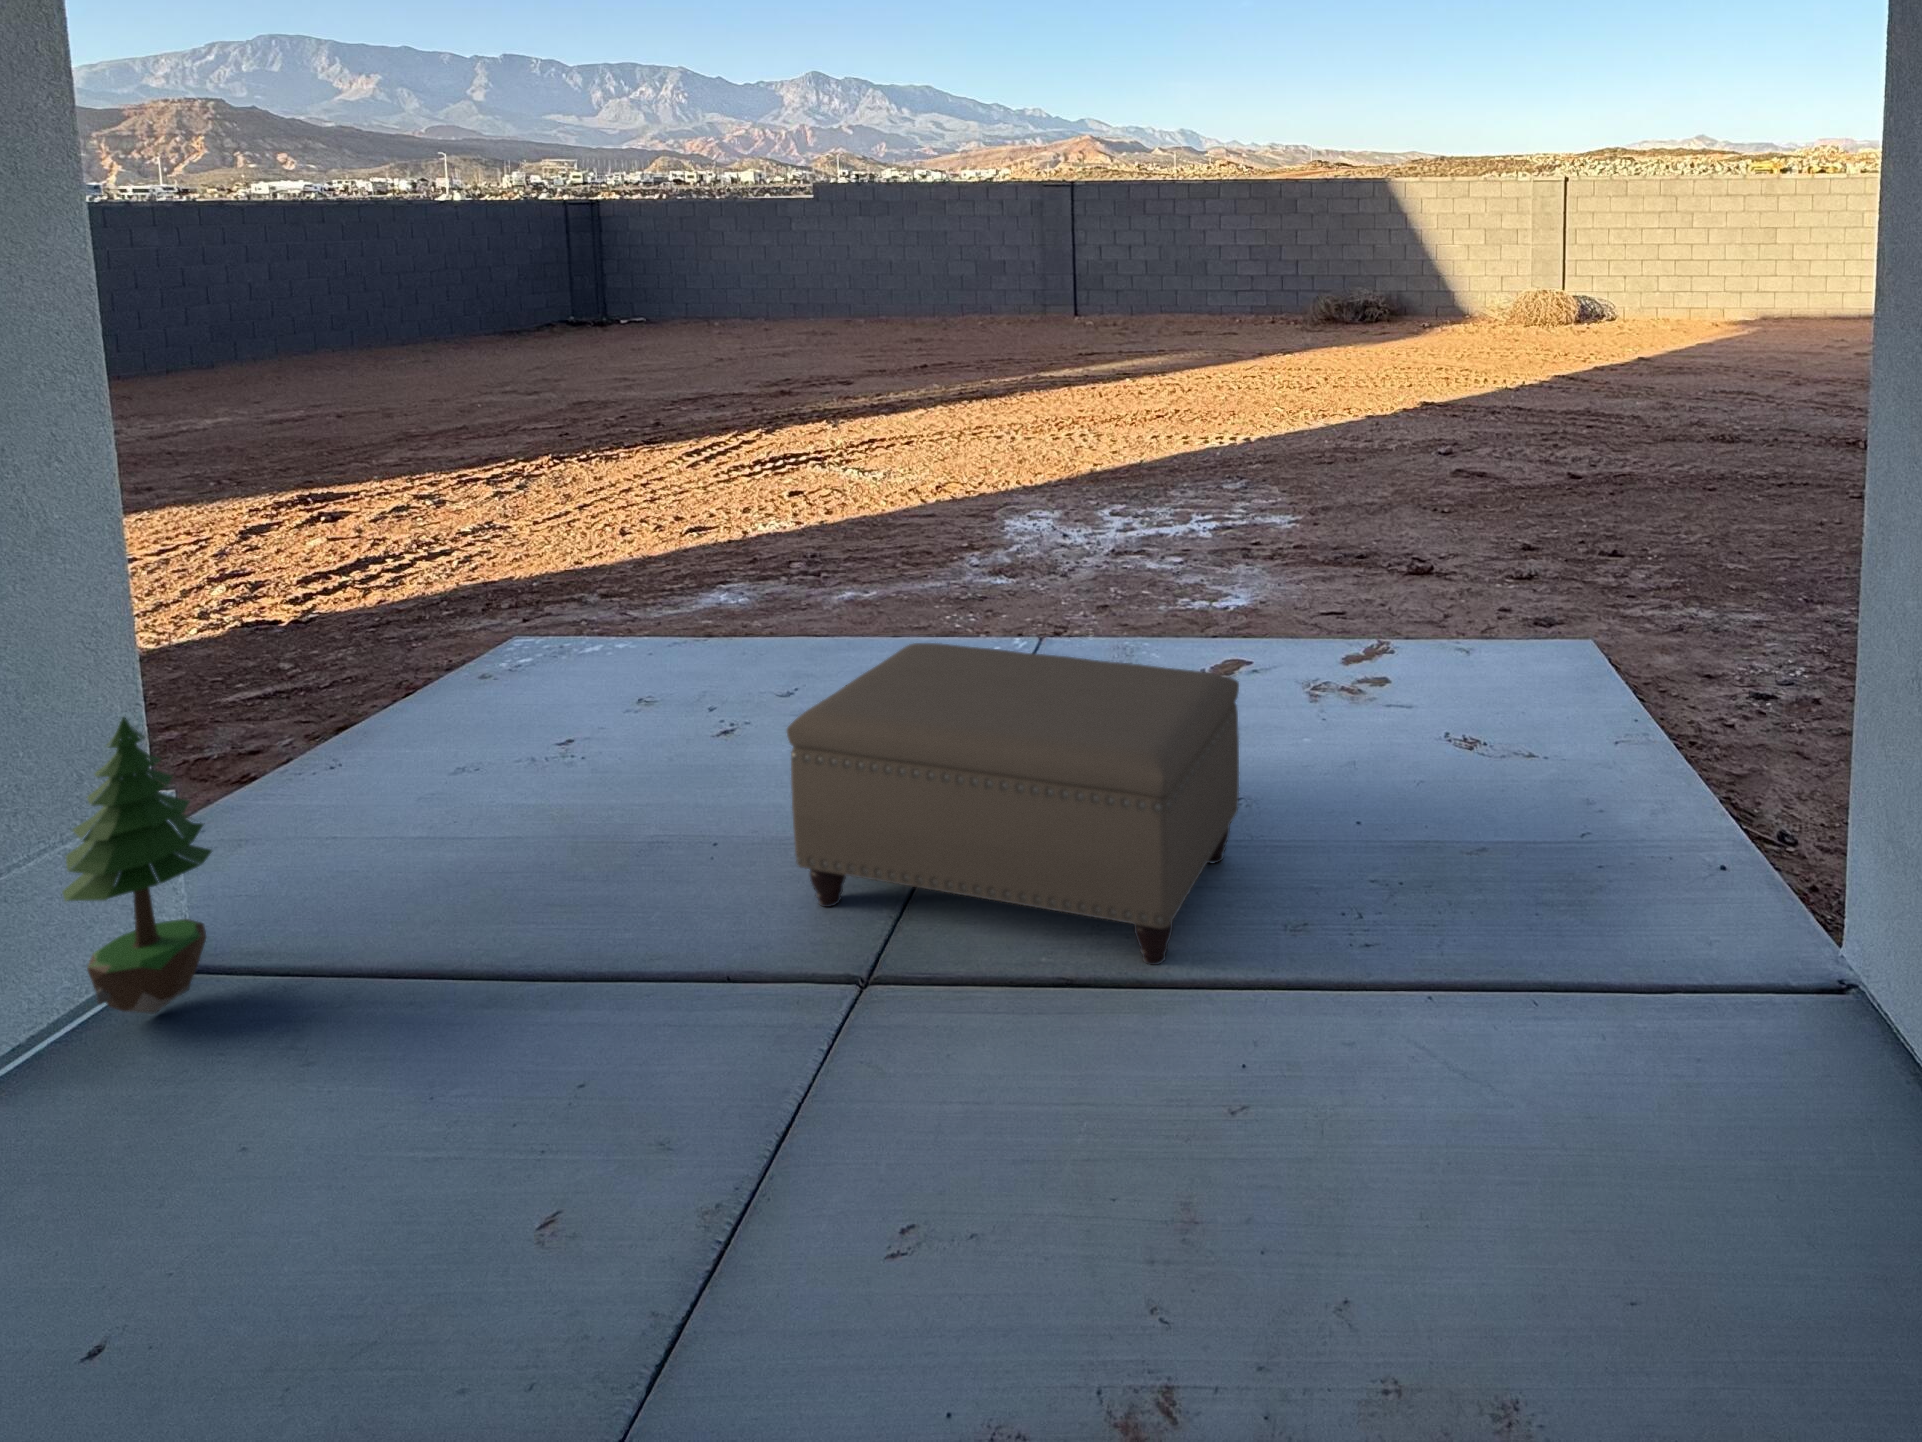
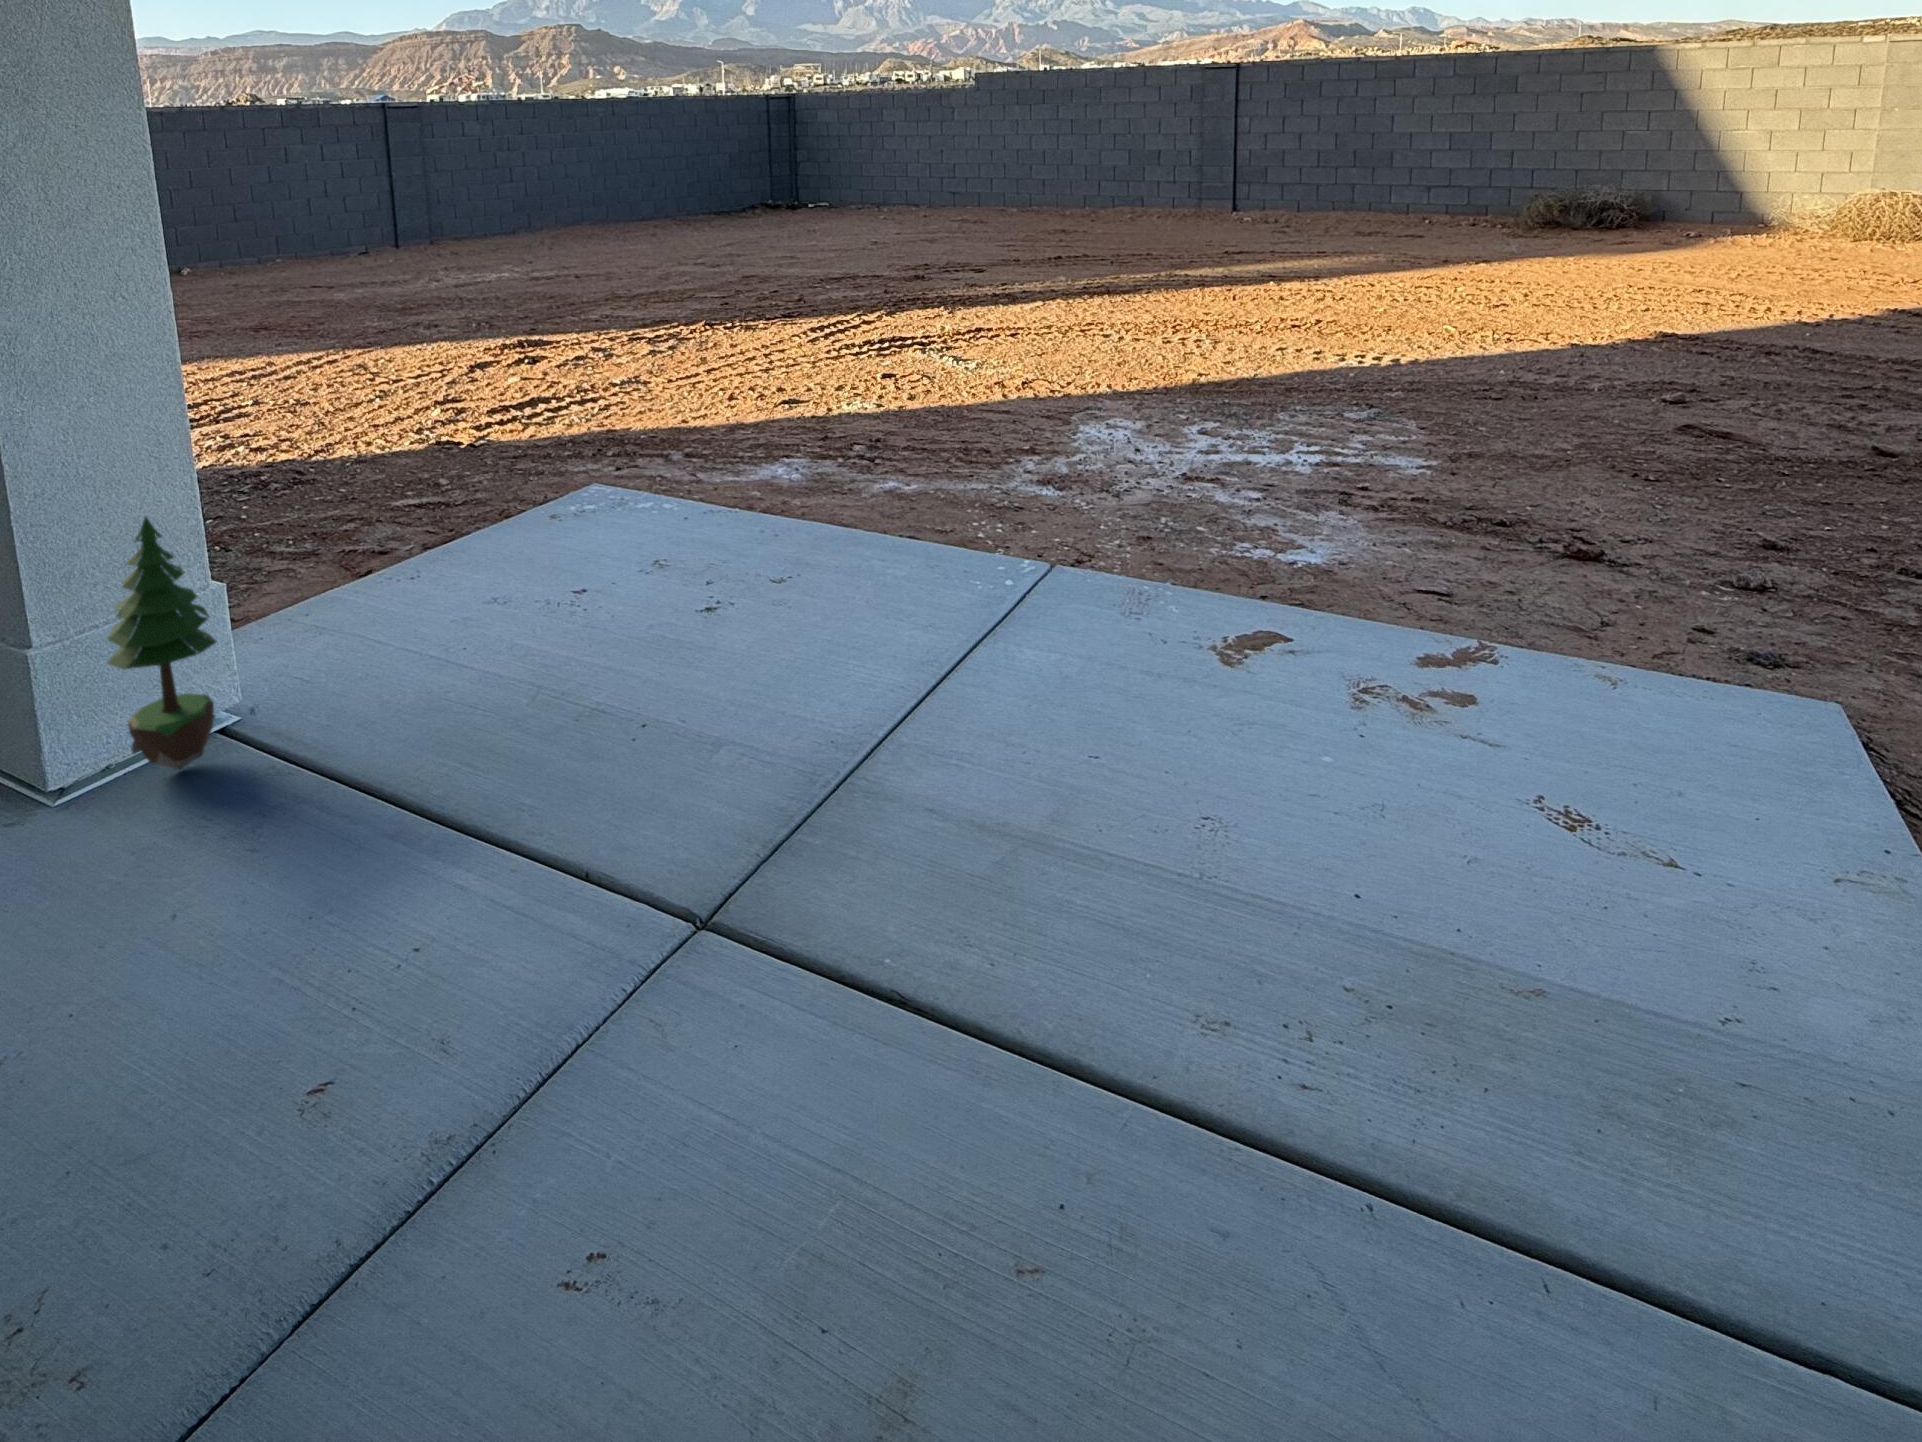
ottoman: present [787,643,1239,965] -> none [656,557,1179,1020]

